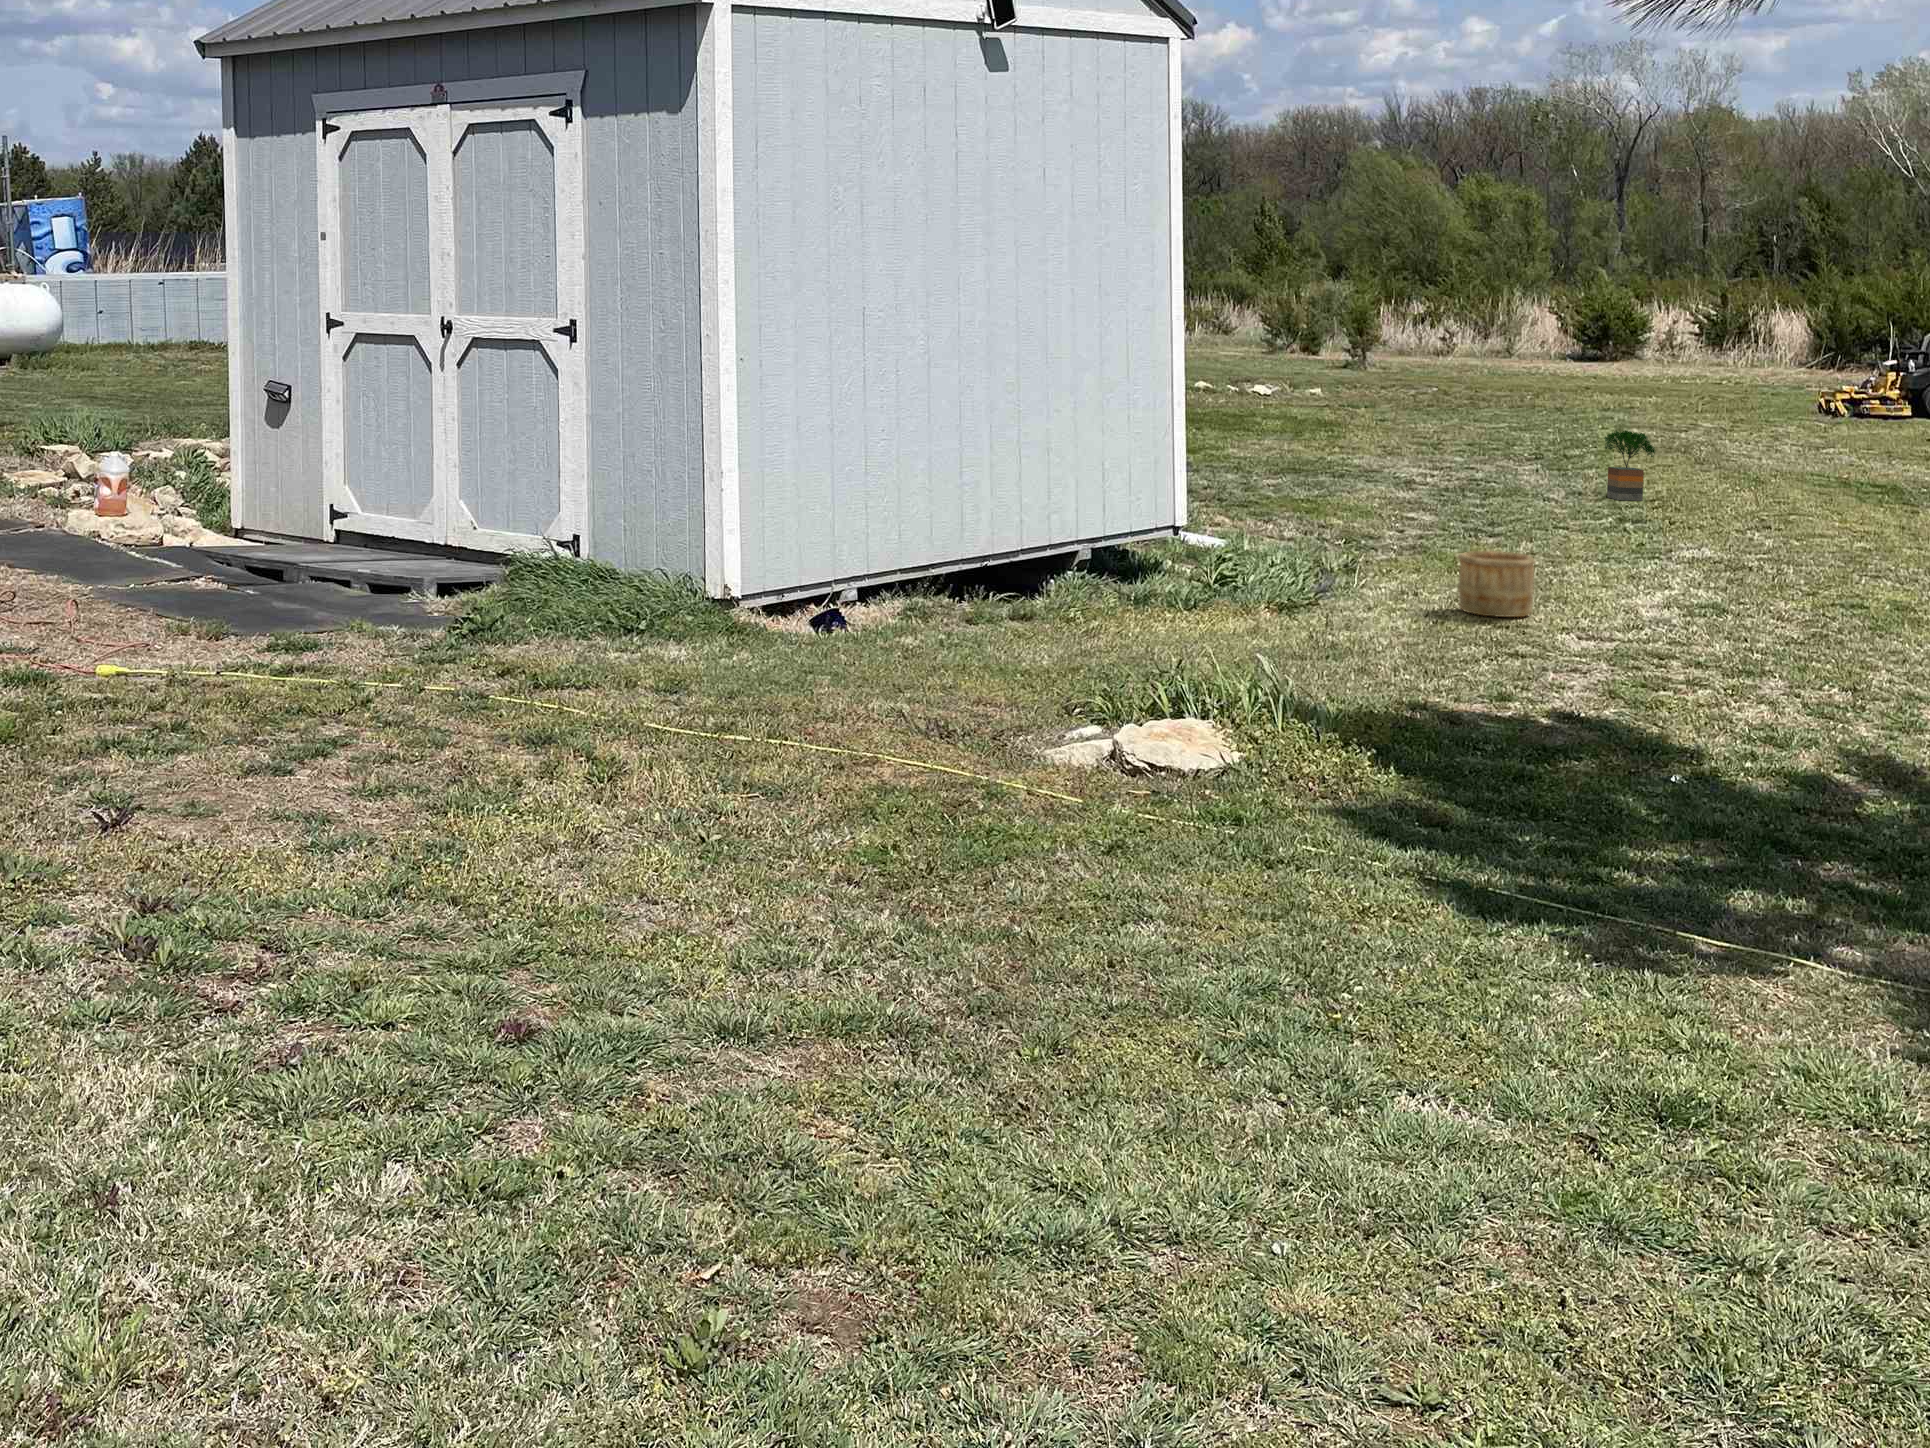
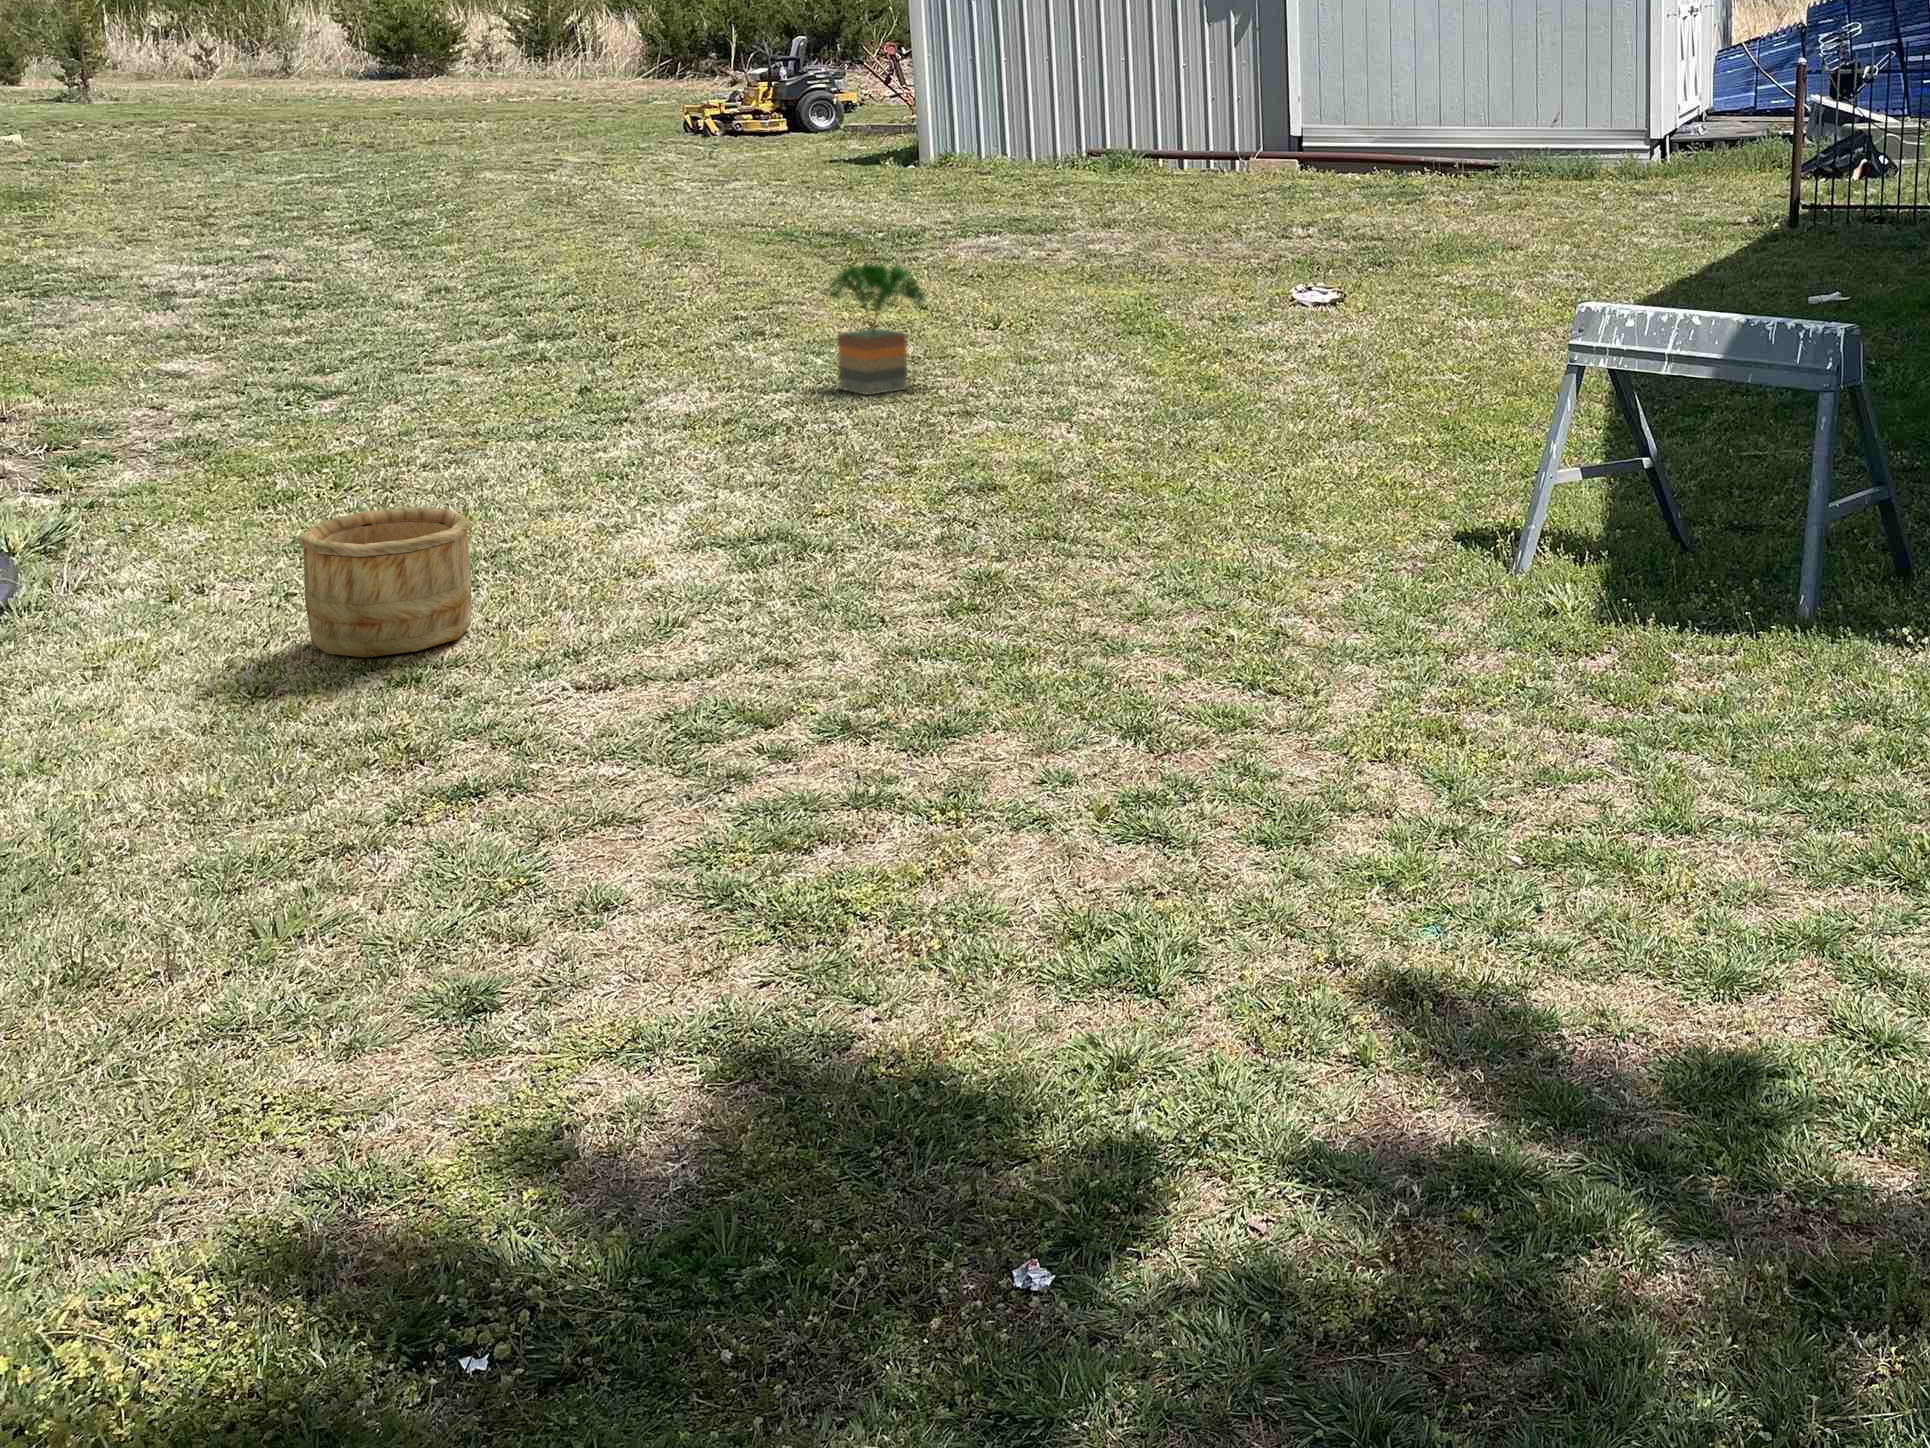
potted tree: present [1605,430,1655,501] -> present [826,264,926,395]

